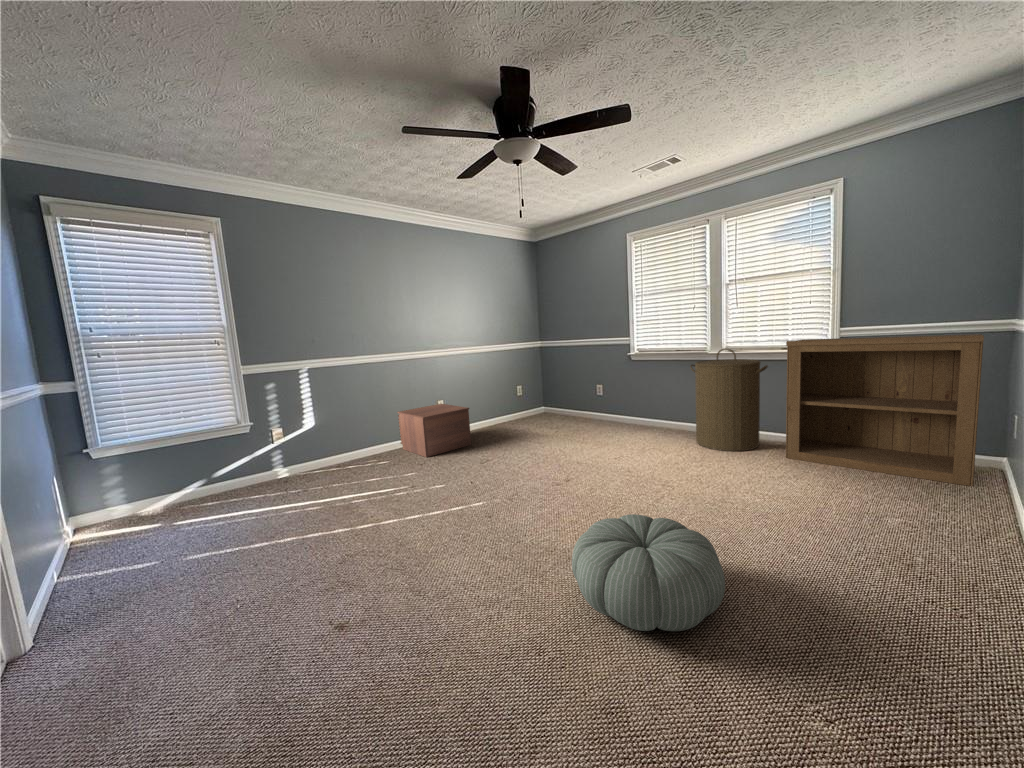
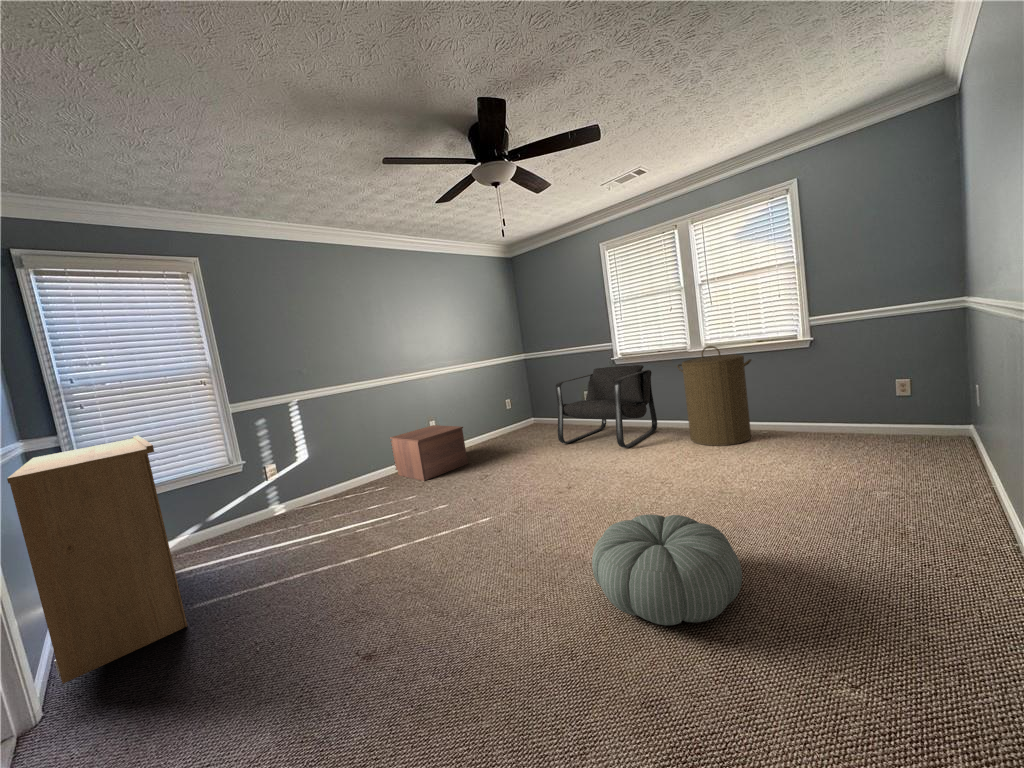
bookshelf: present [786,334,984,486] -> present [7,436,187,684]
armchair: none [563,362,665,444] -> present [556,365,657,448]

